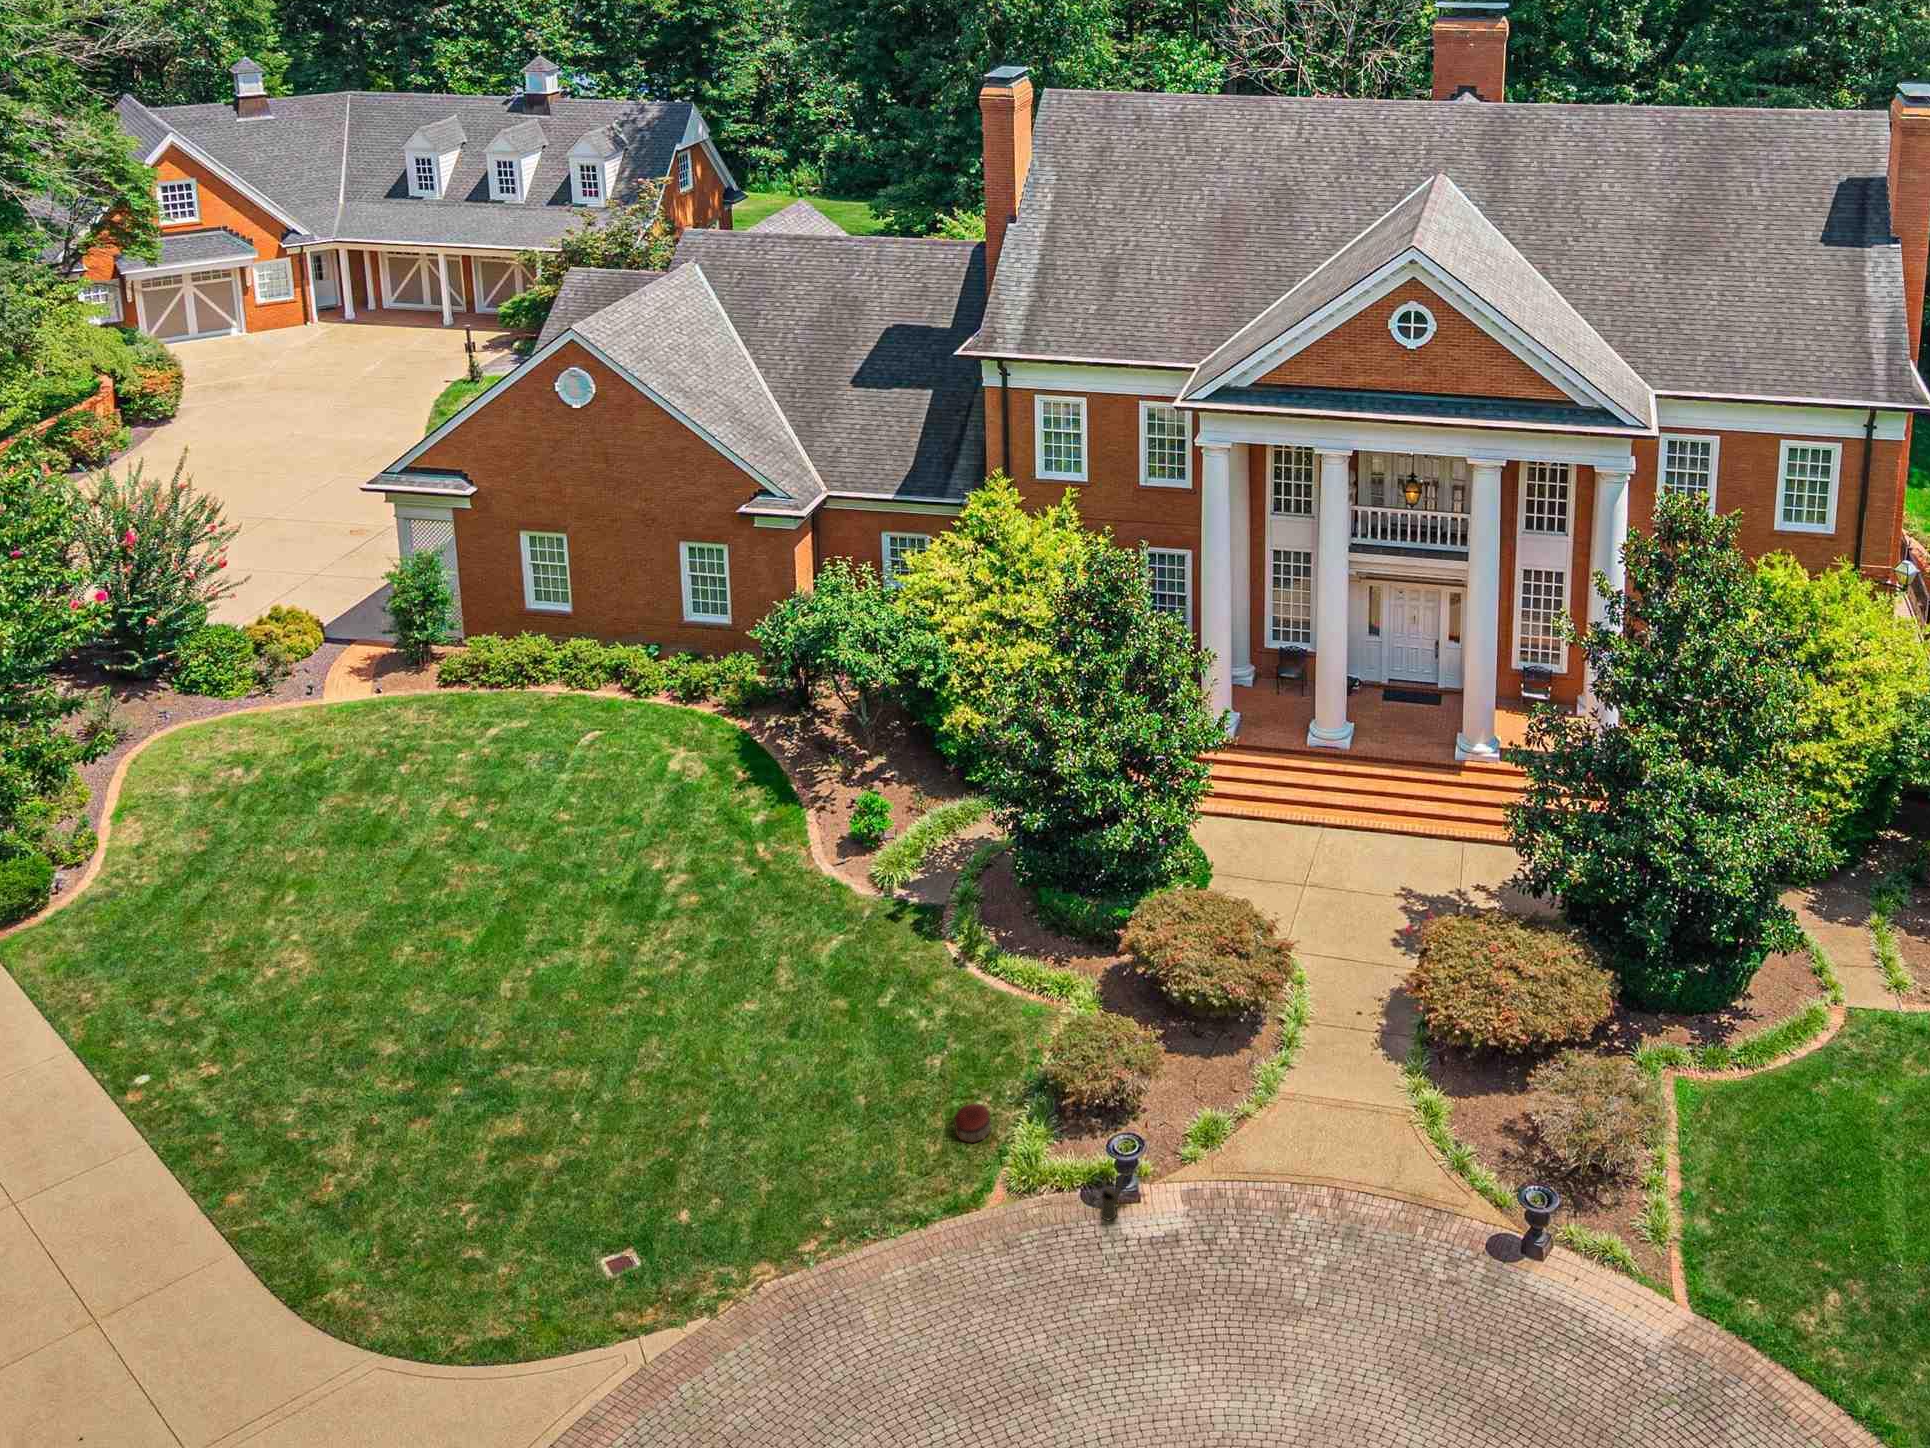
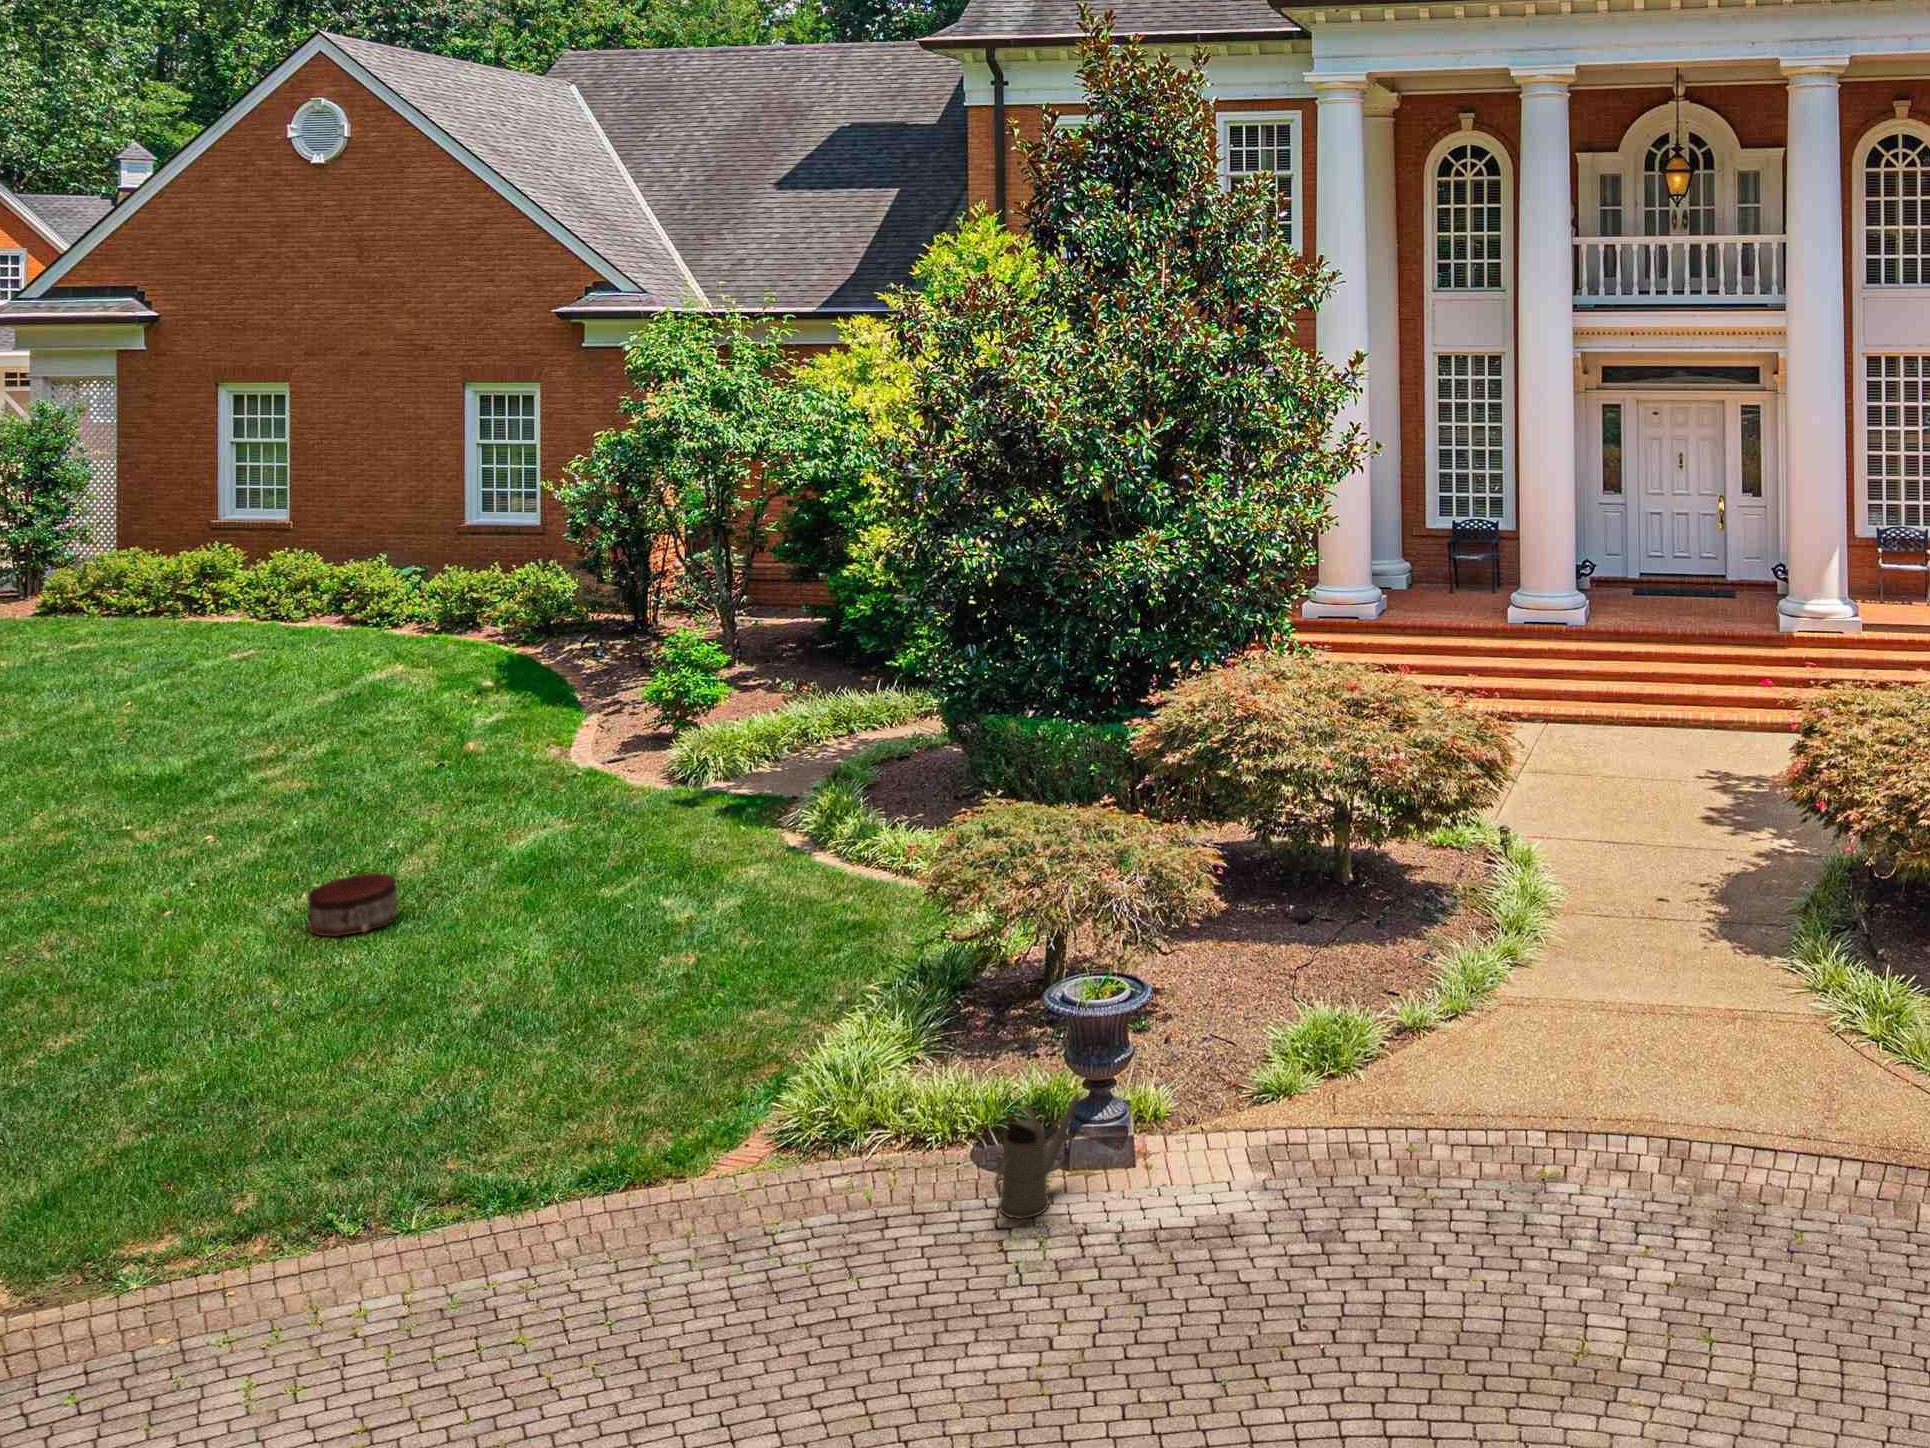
pouf: present [954,1103,992,1143] -> present [308,873,397,936]

